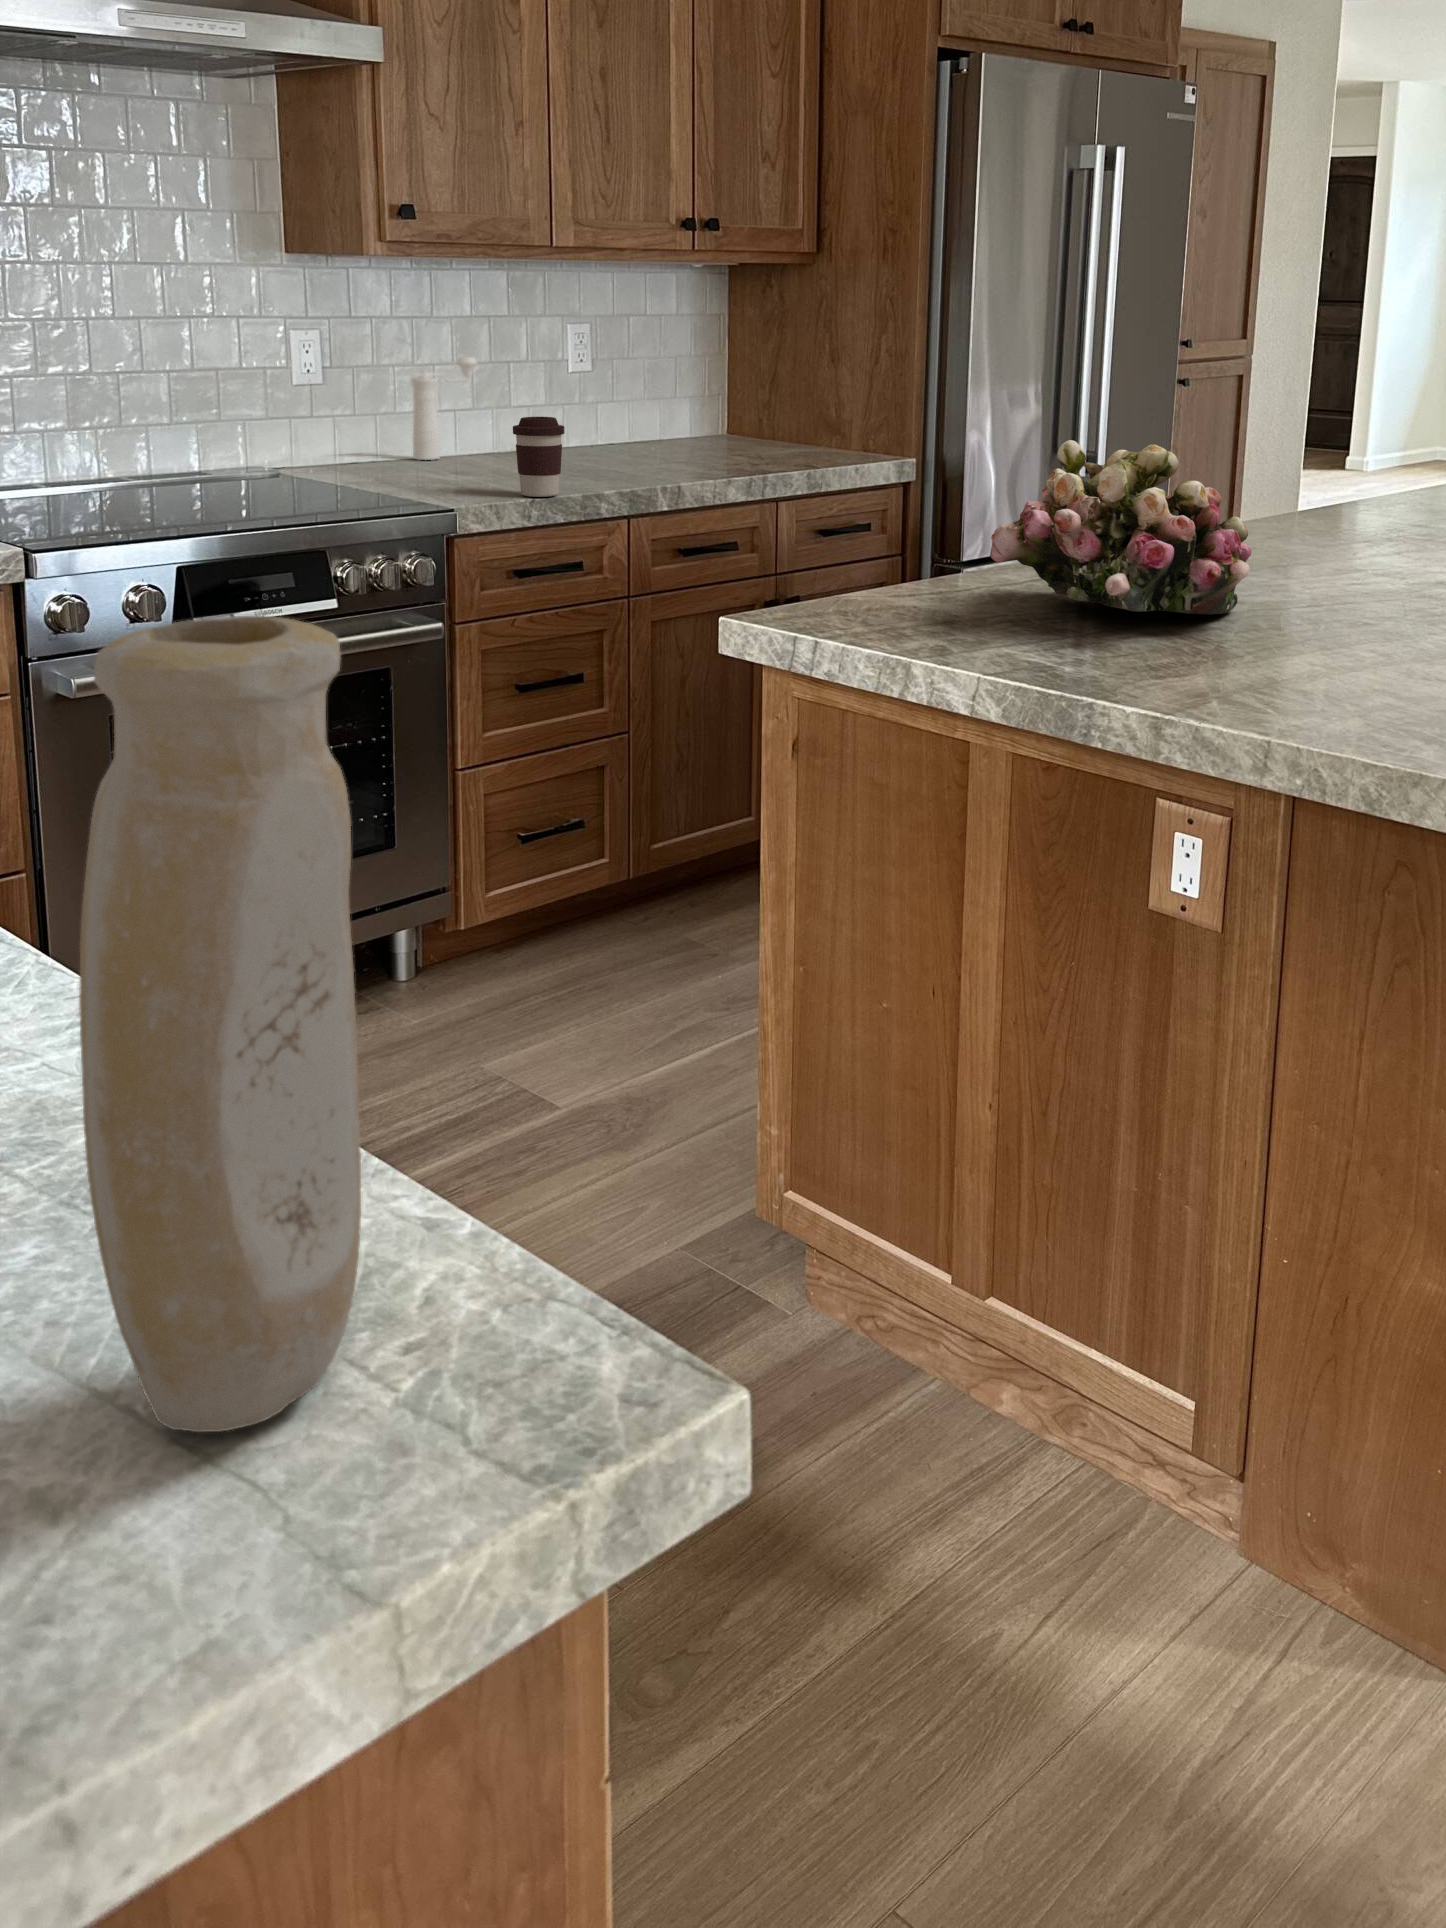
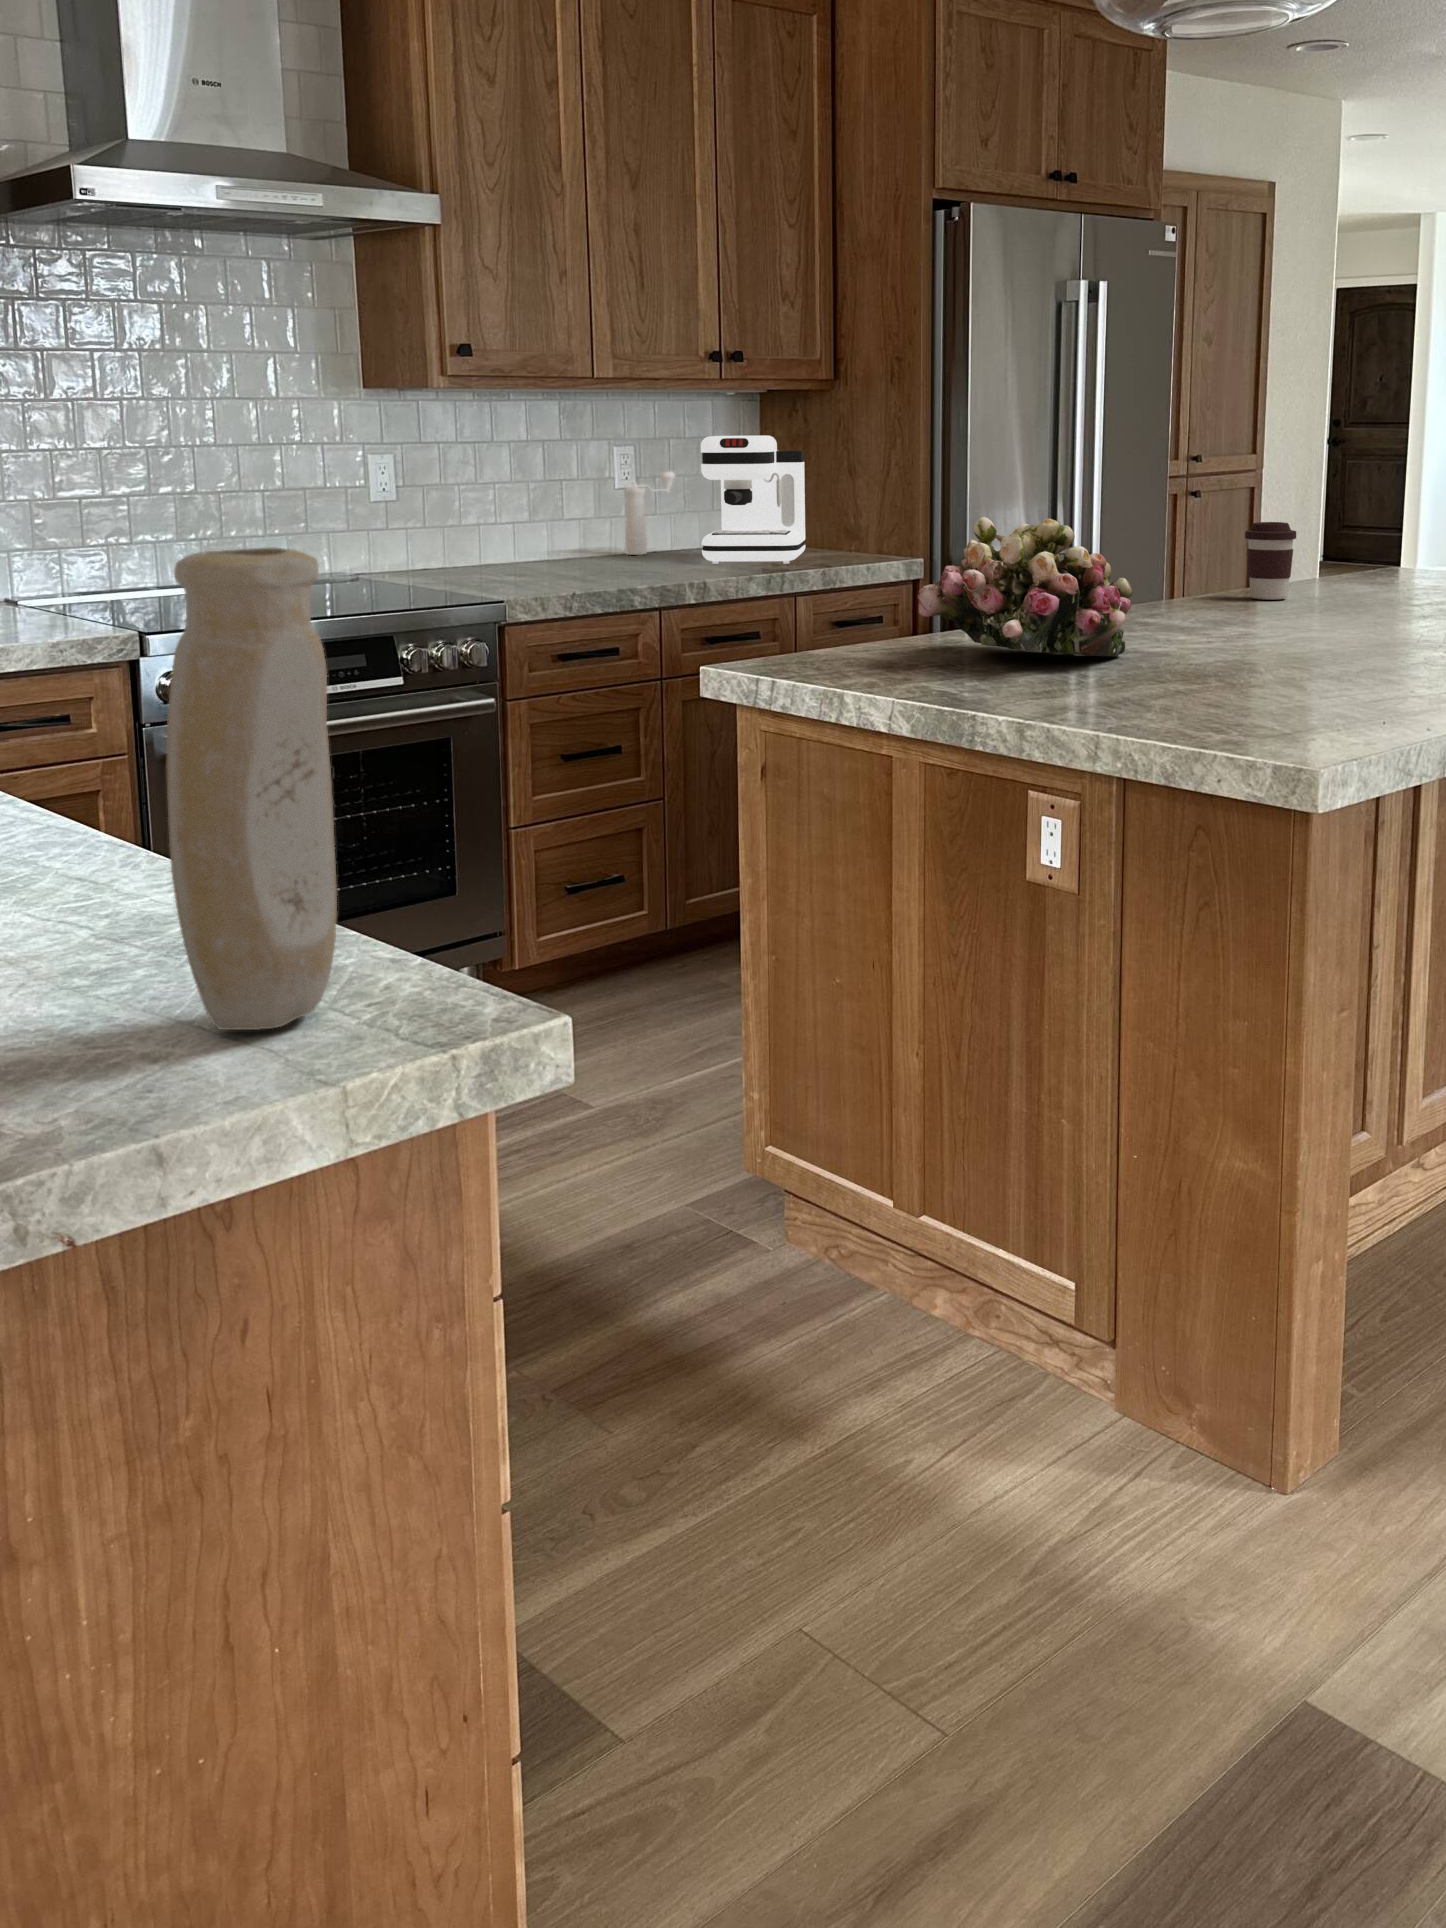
coffee maker: none [674,314,790,463] -> present [701,435,806,564]
pepper mill: present [411,357,477,460] -> present [624,472,675,555]
coffee cup: present [513,417,565,497] -> present [1245,522,1296,600]

